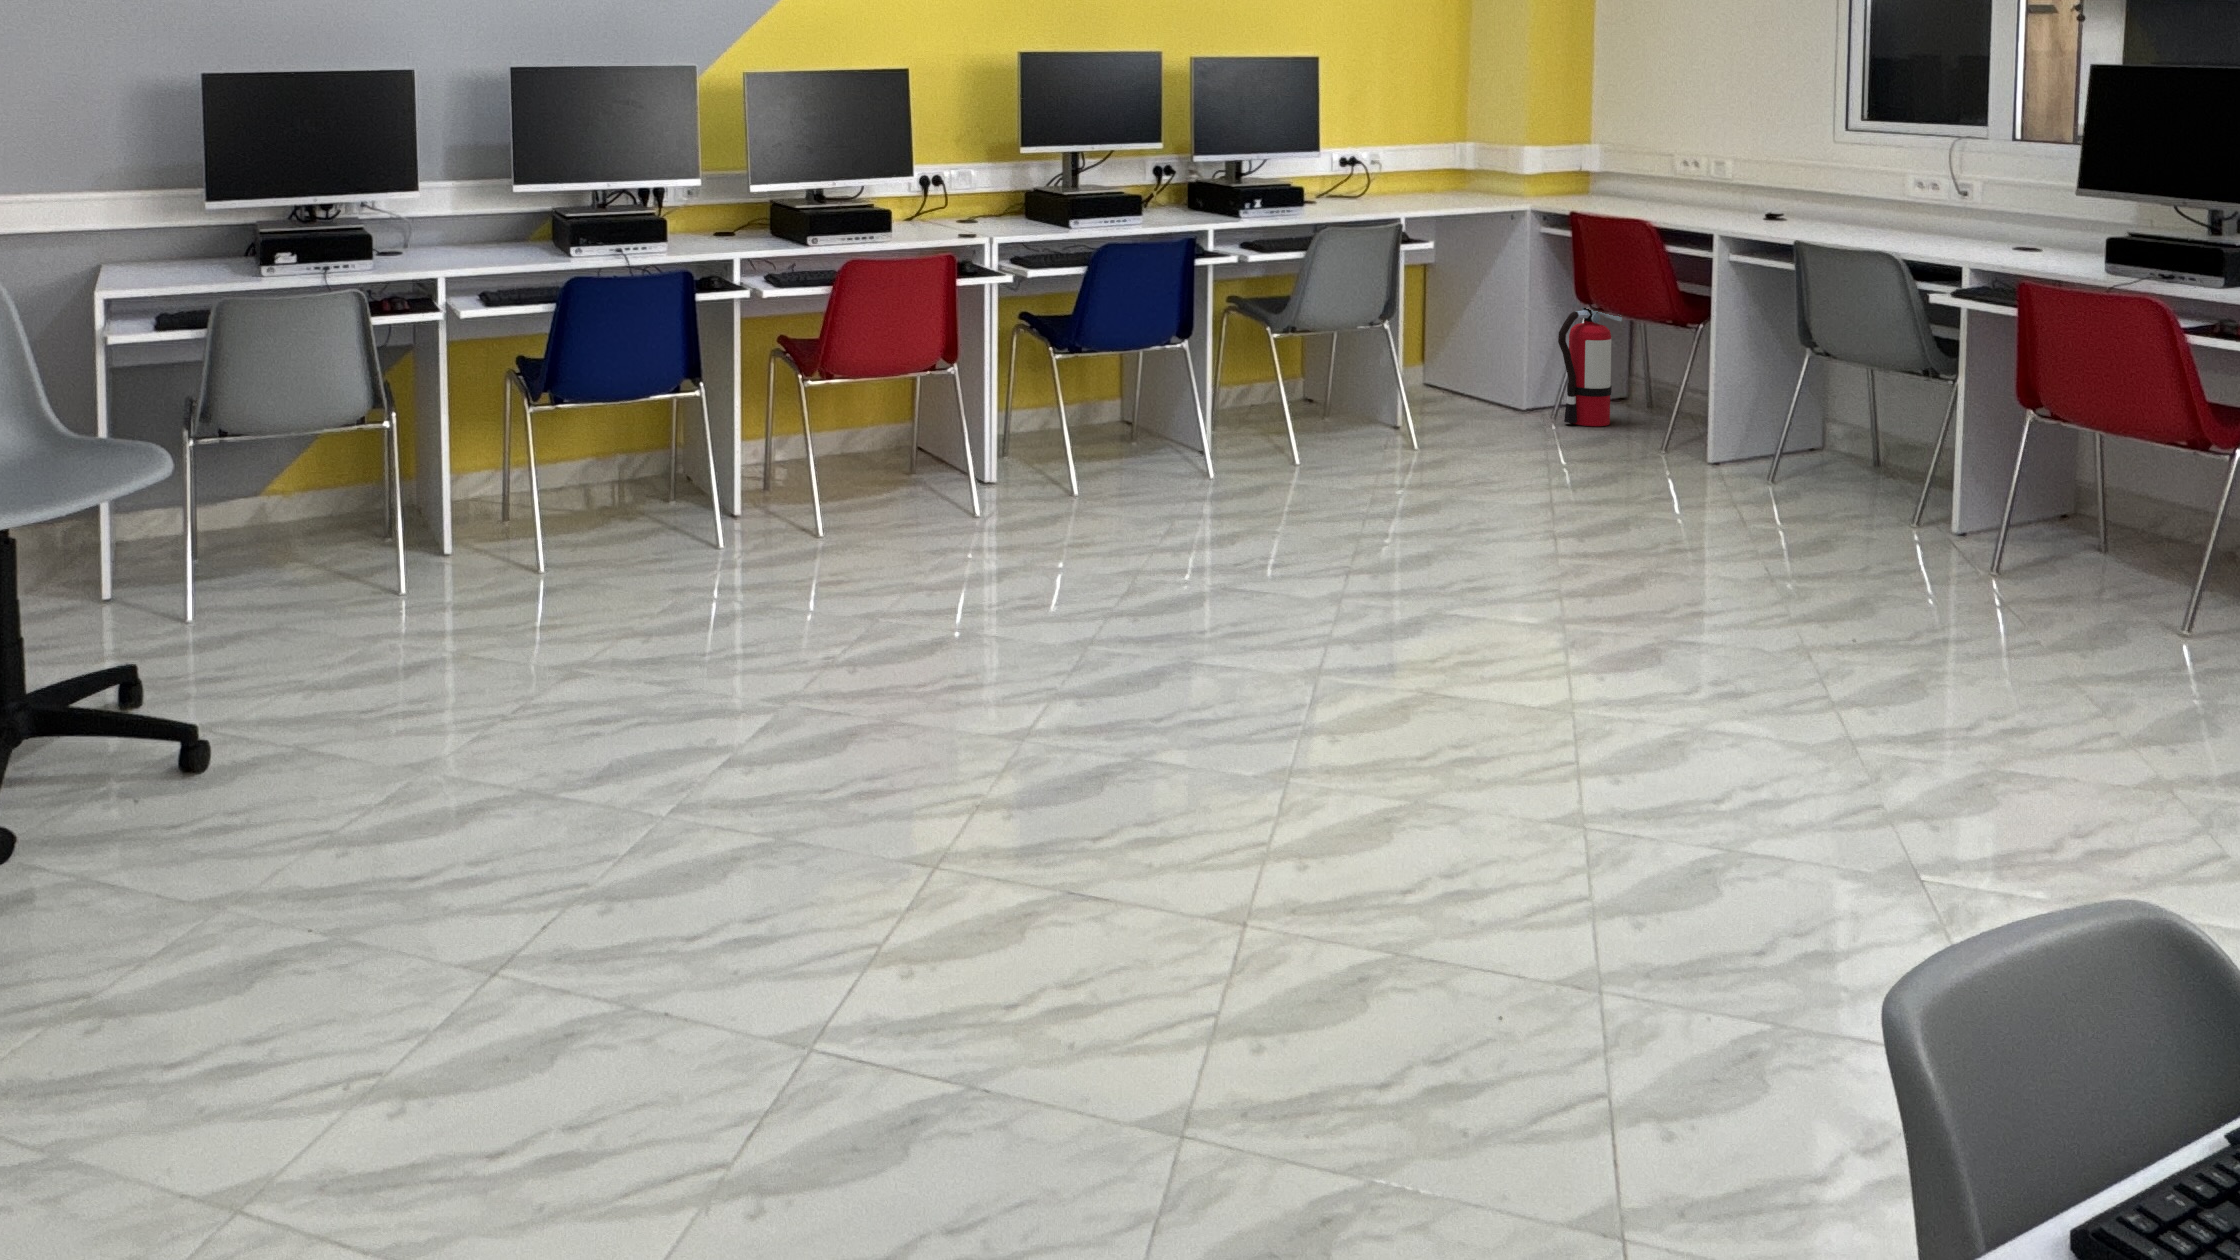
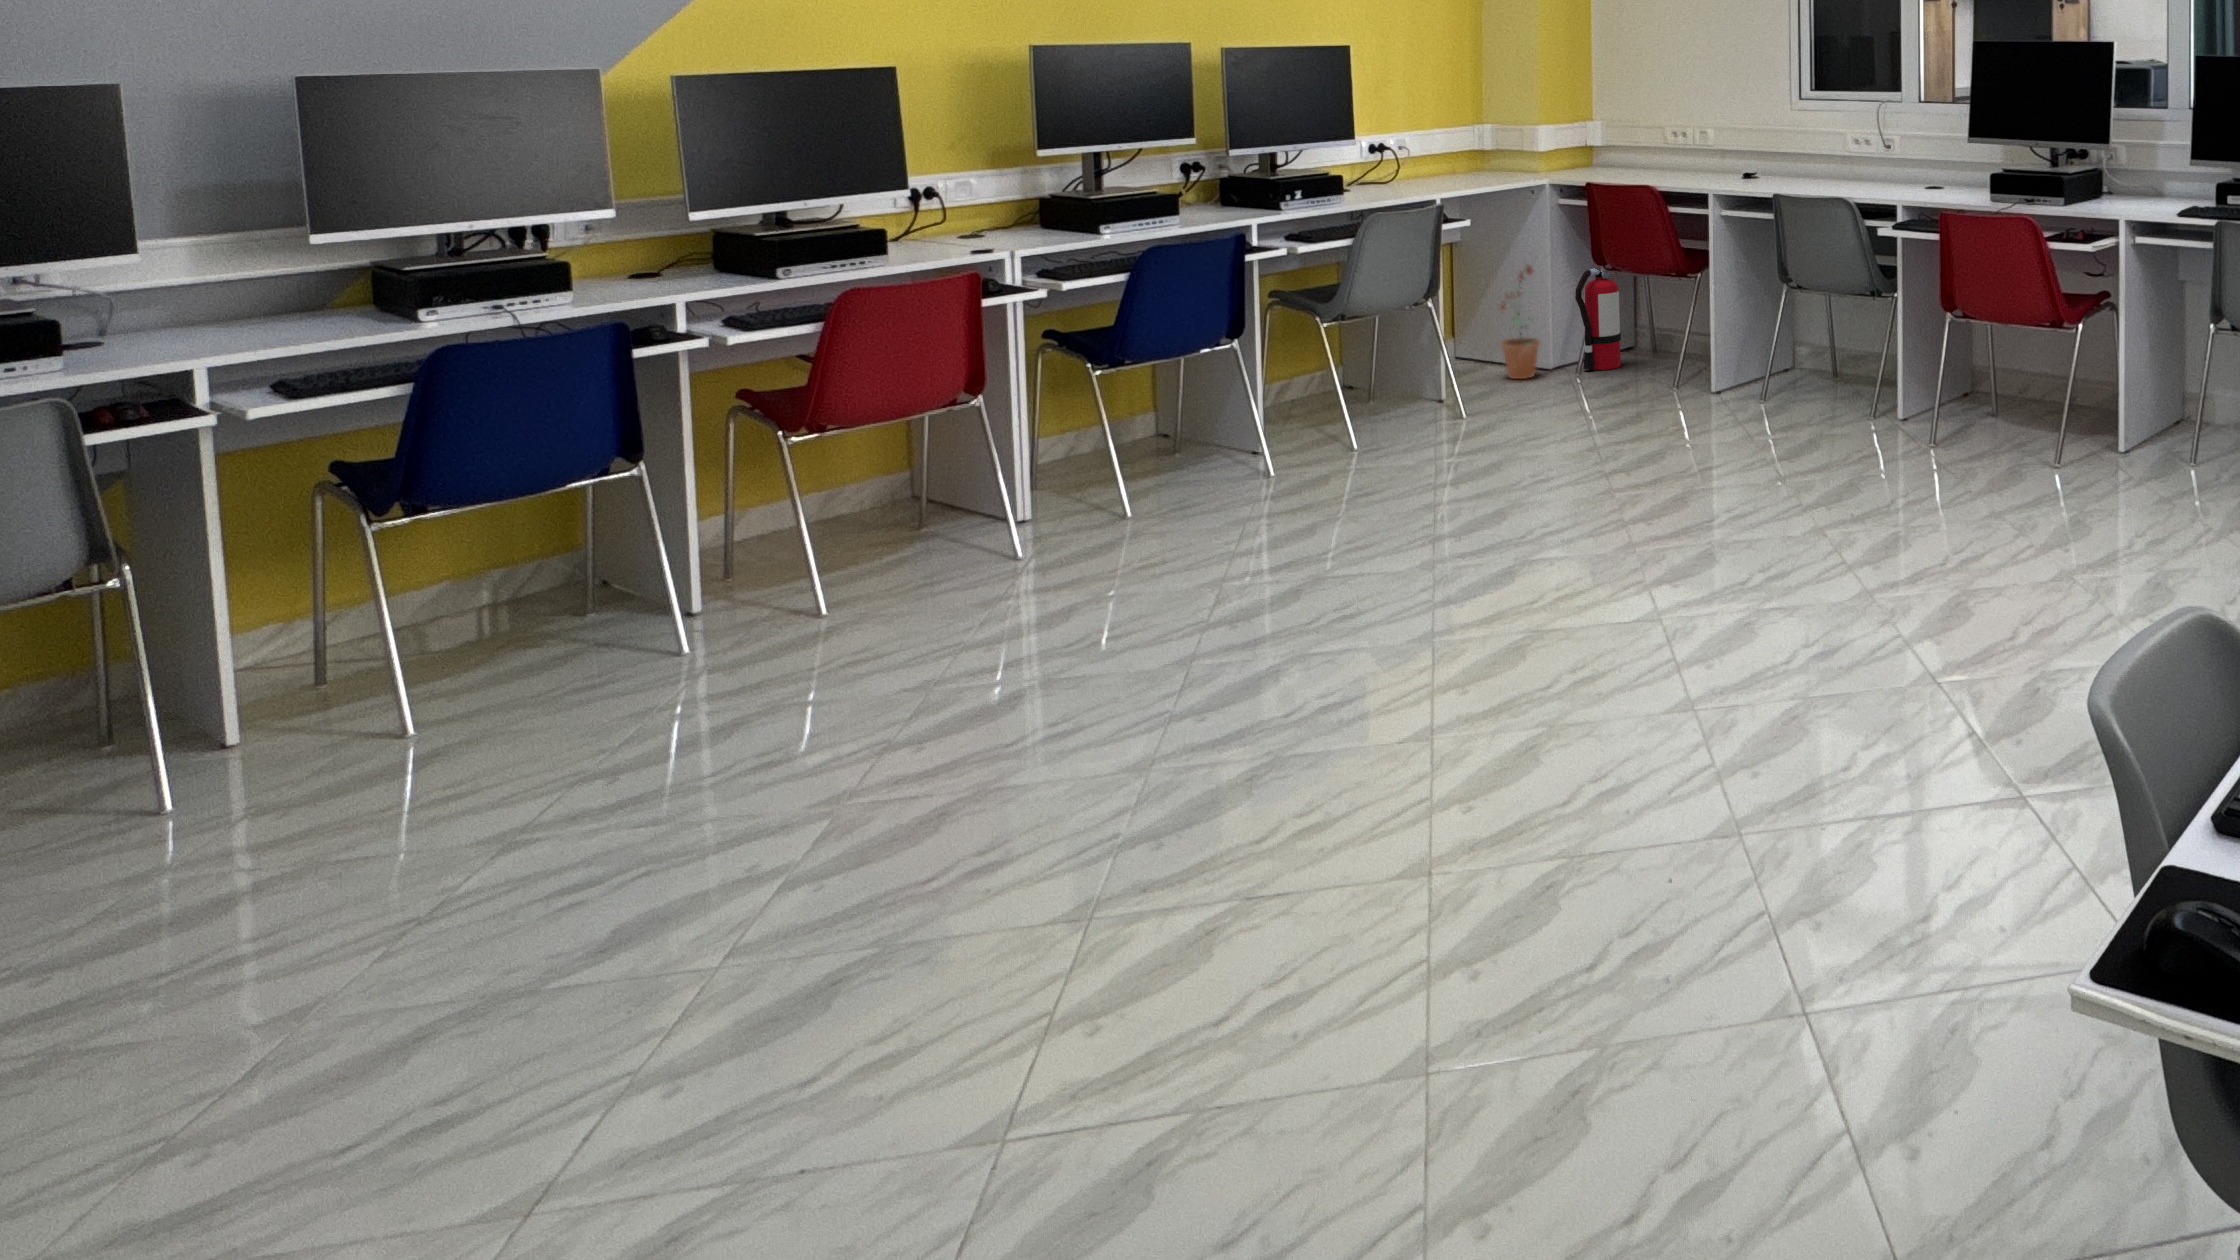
potted plant: none [1467,298,1515,424] -> present [1501,265,1540,379]

